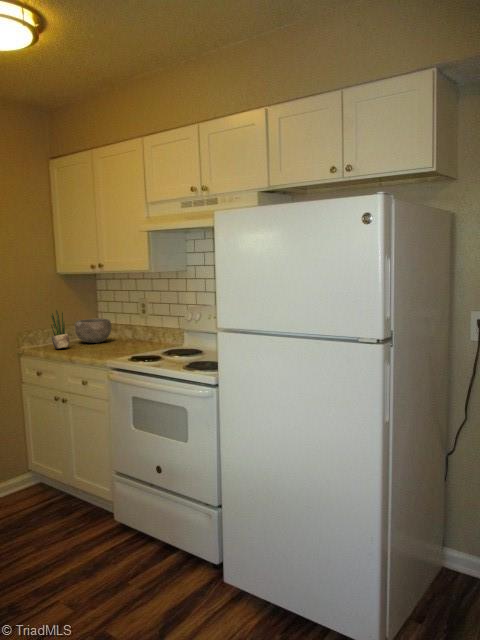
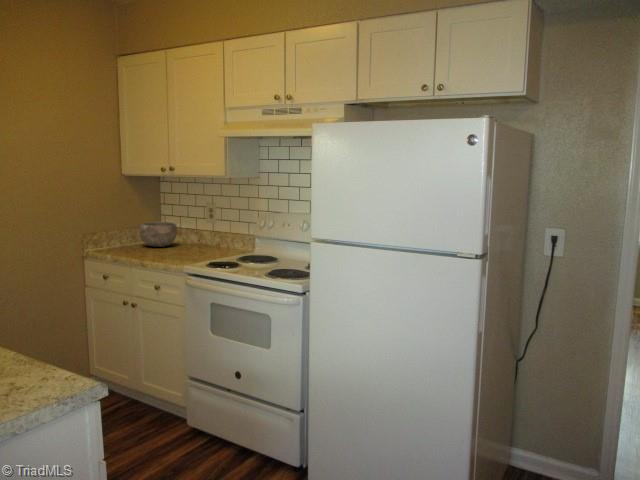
potted plant: present [51,310,69,349] -> none [118,212,136,252]

